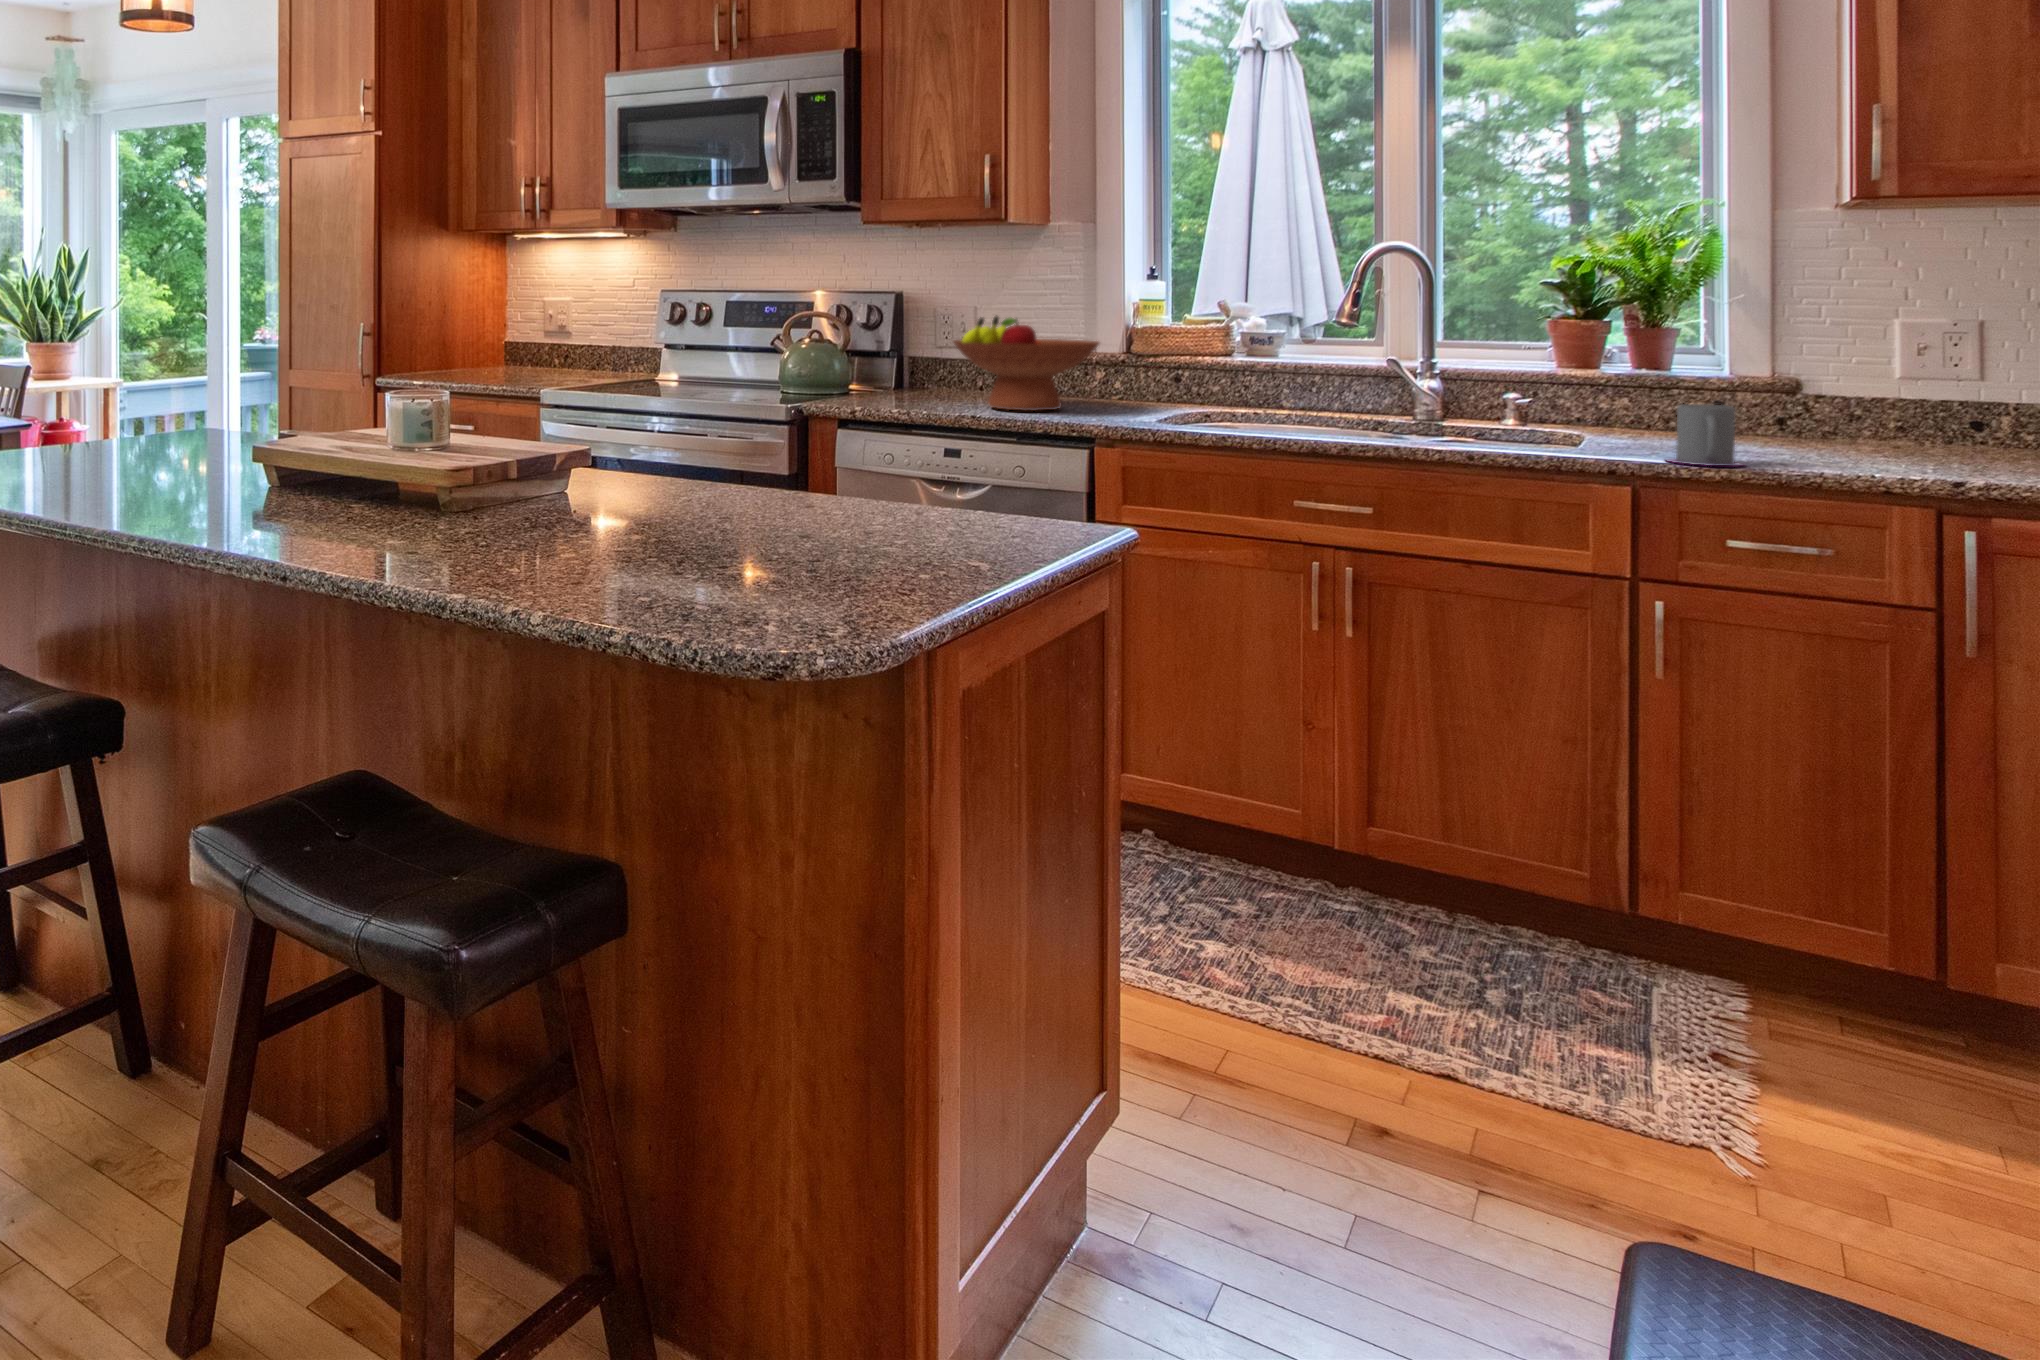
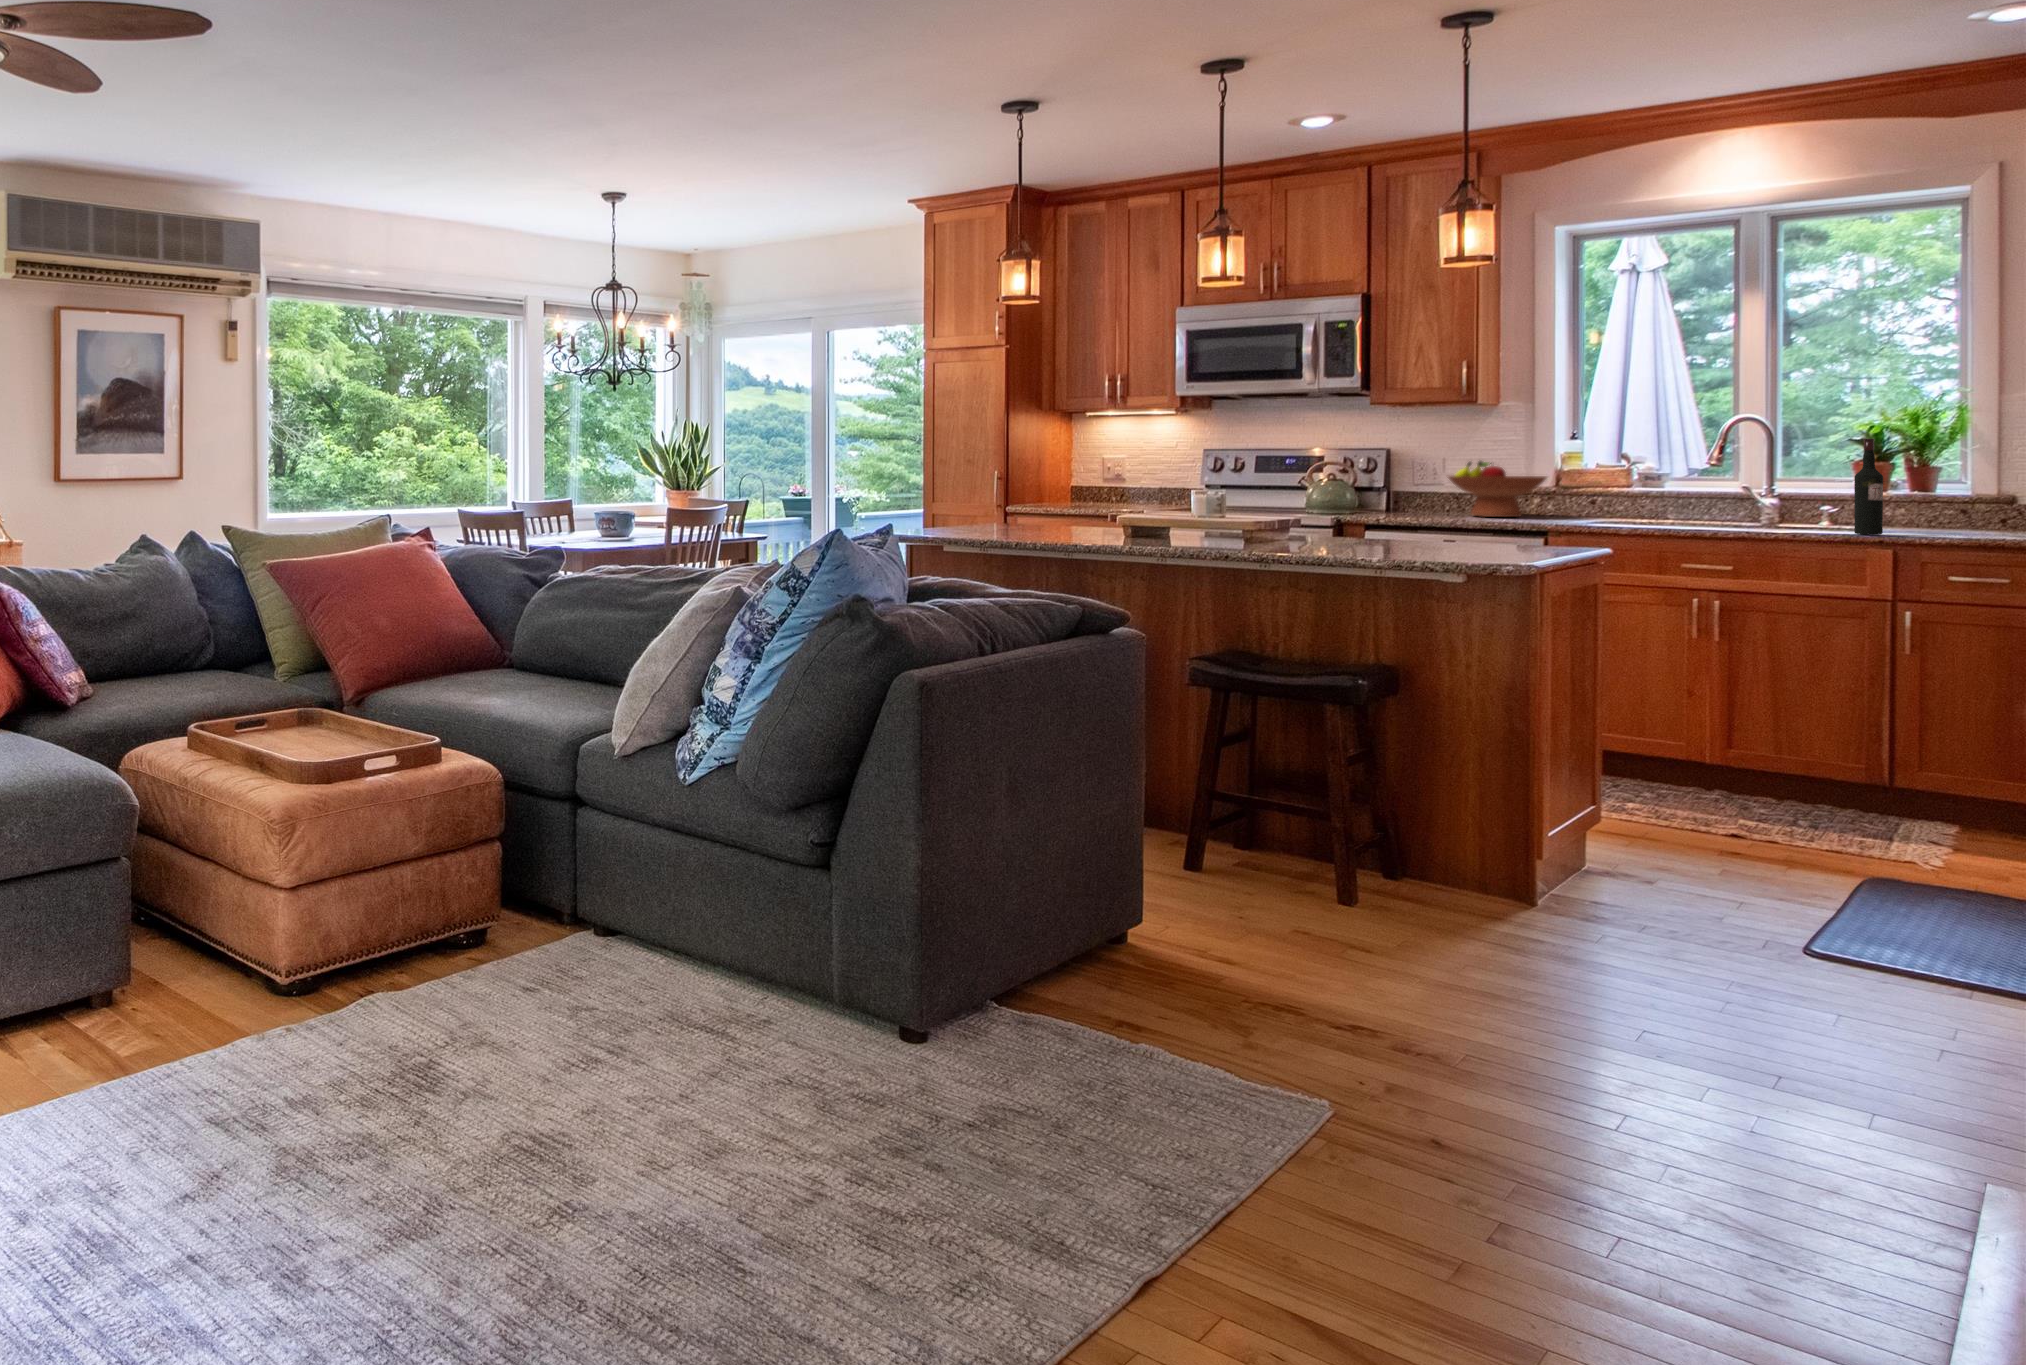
wine bottle: none [1567,282,1614,459] -> present [1854,439,1883,534]
mug: present [1668,404,1743,466] -> none [1914,505,1963,537]

